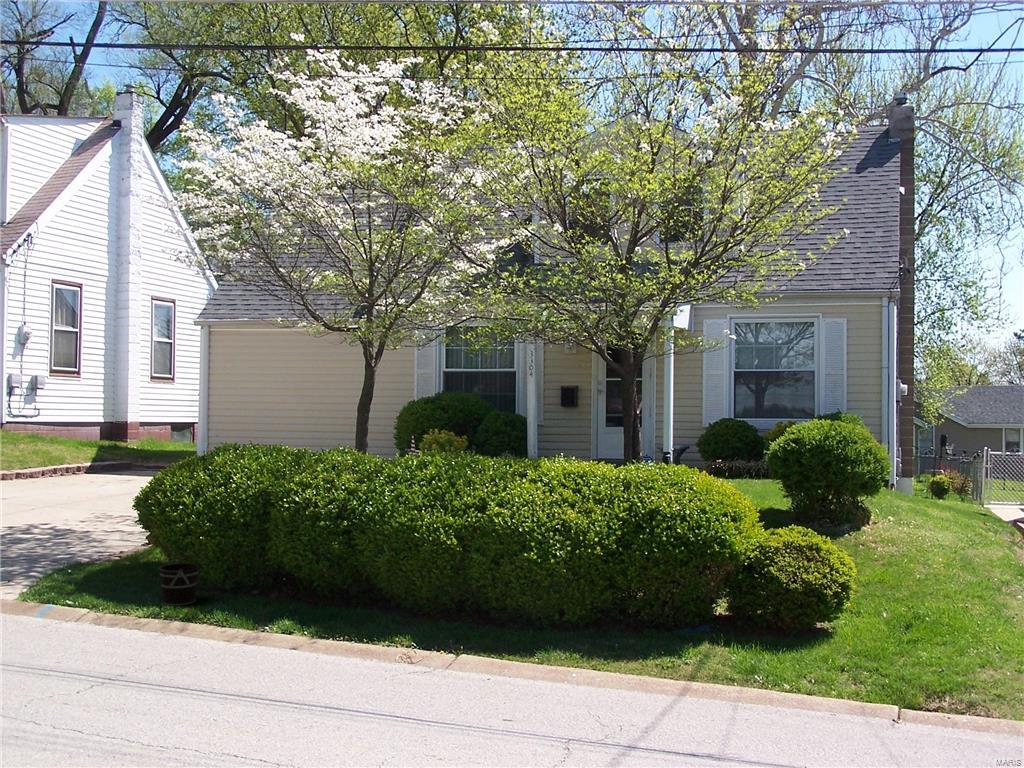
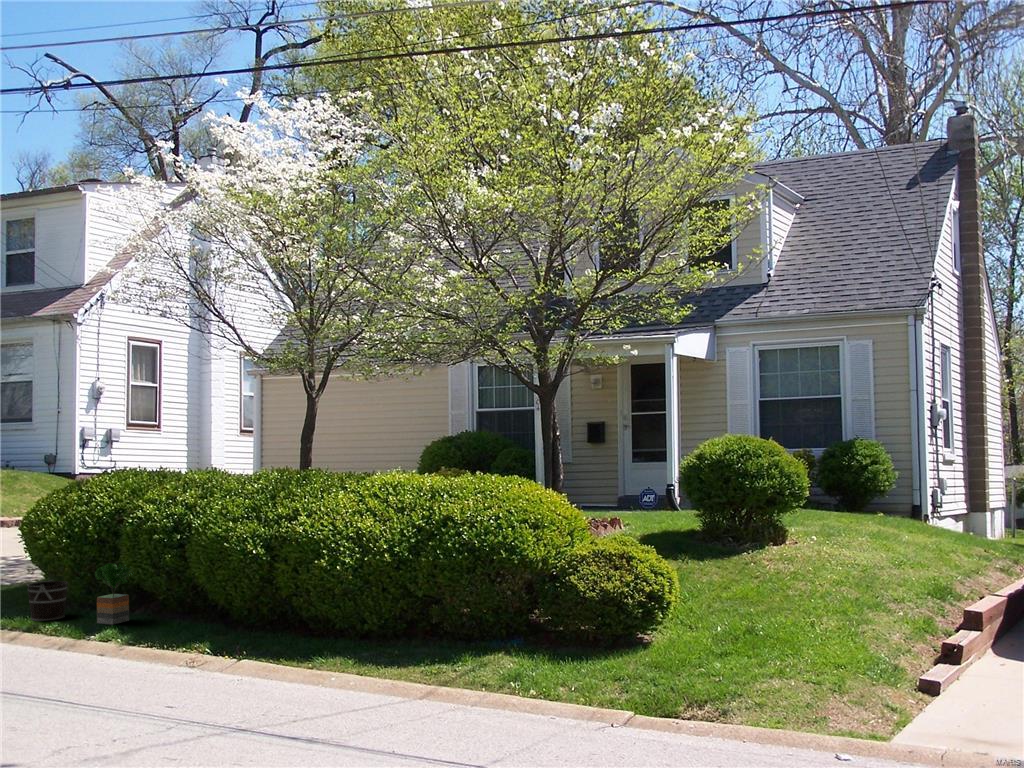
potted tree: none [242,546,281,609] -> present [96,563,134,625]

